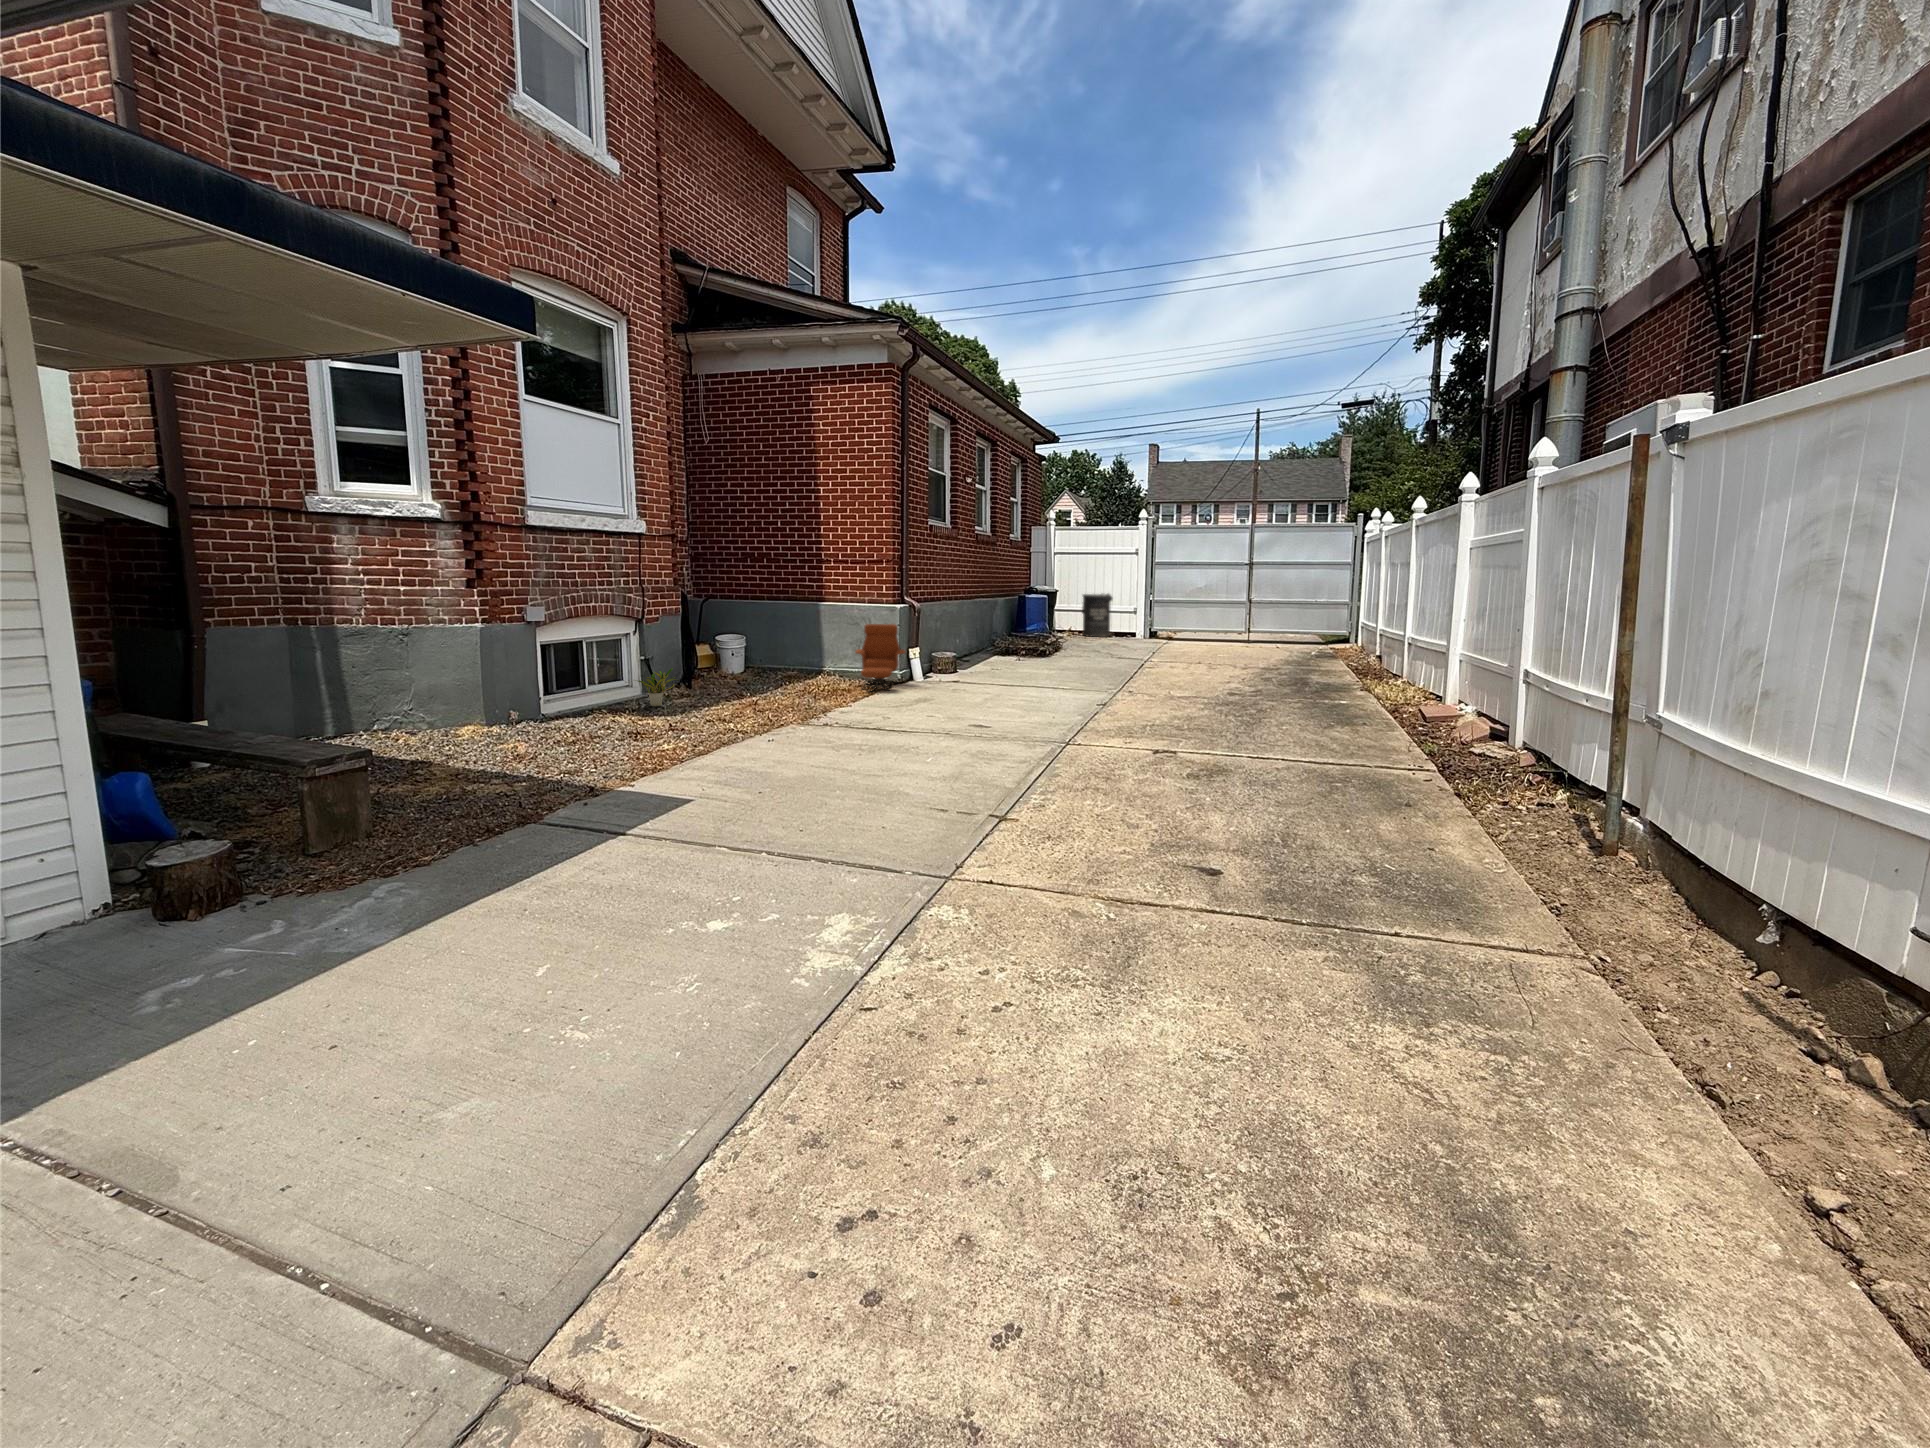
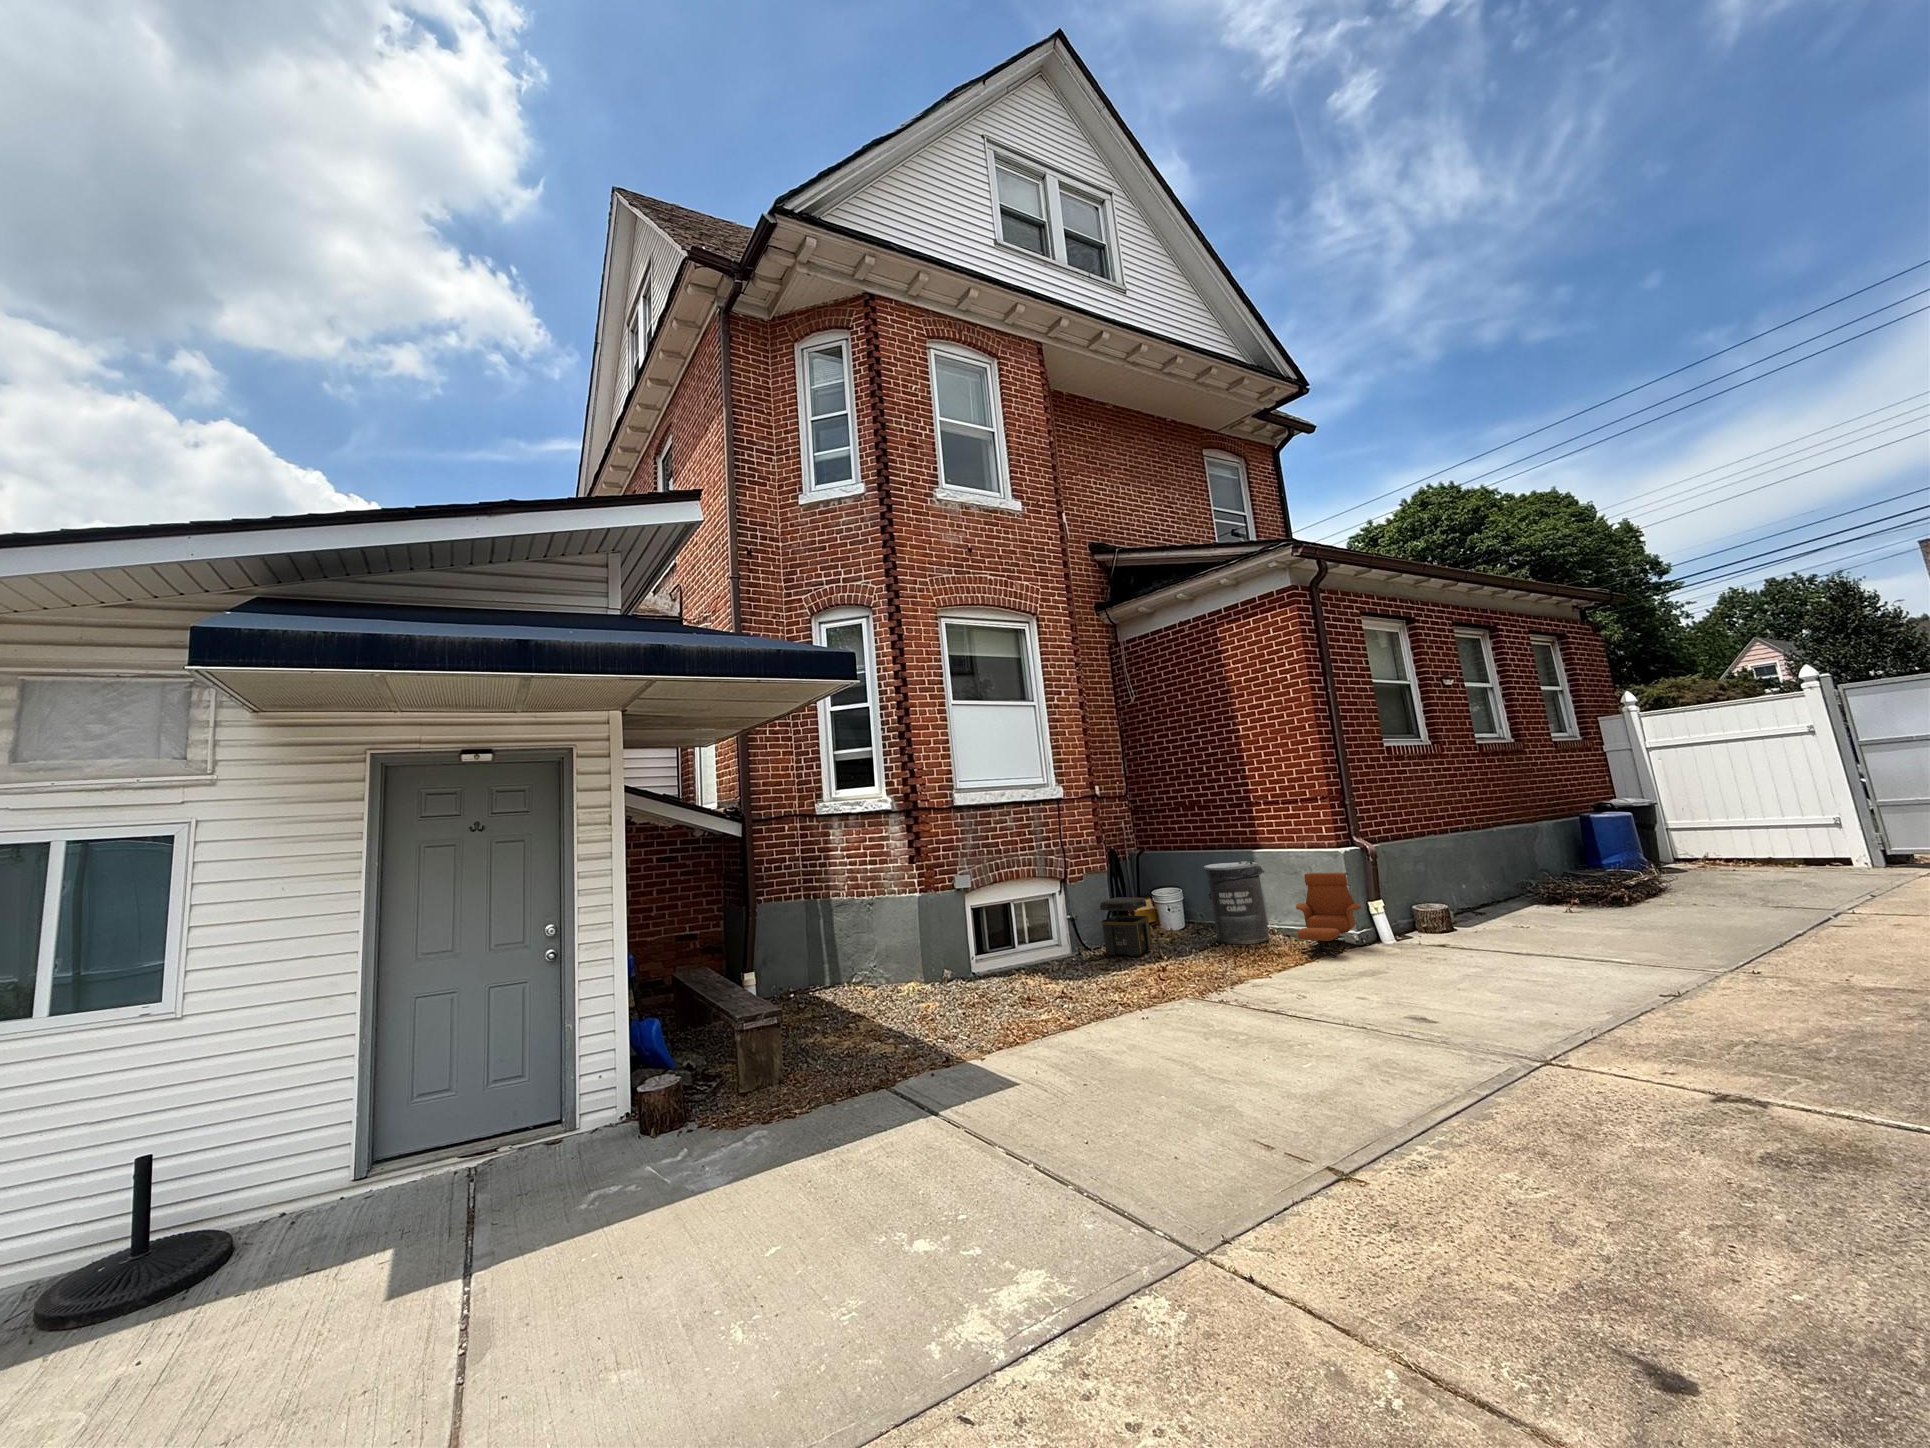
trash can: present [1082,594,1112,637] -> present [1204,861,1269,944]
toolbox: none [679,641,726,696] -> present [1100,897,1152,956]
potted plant: present [636,668,676,707] -> none [1053,927,1097,966]

